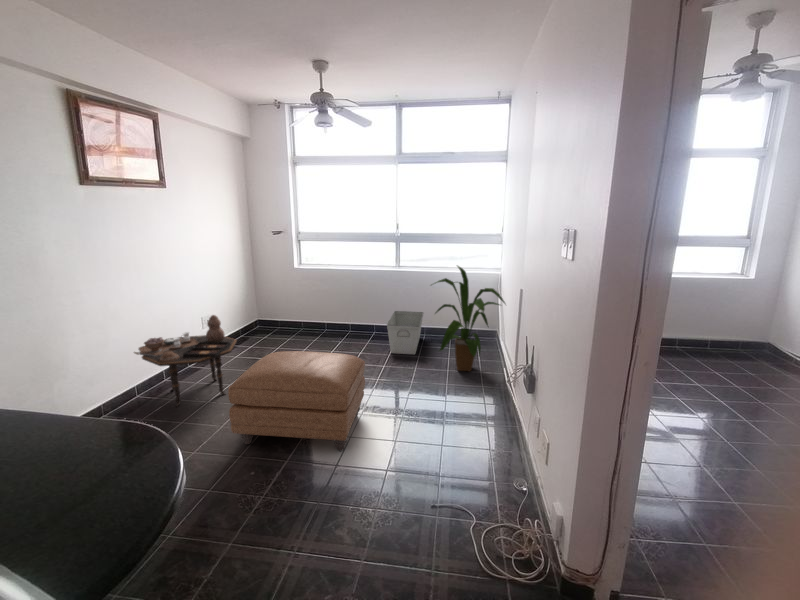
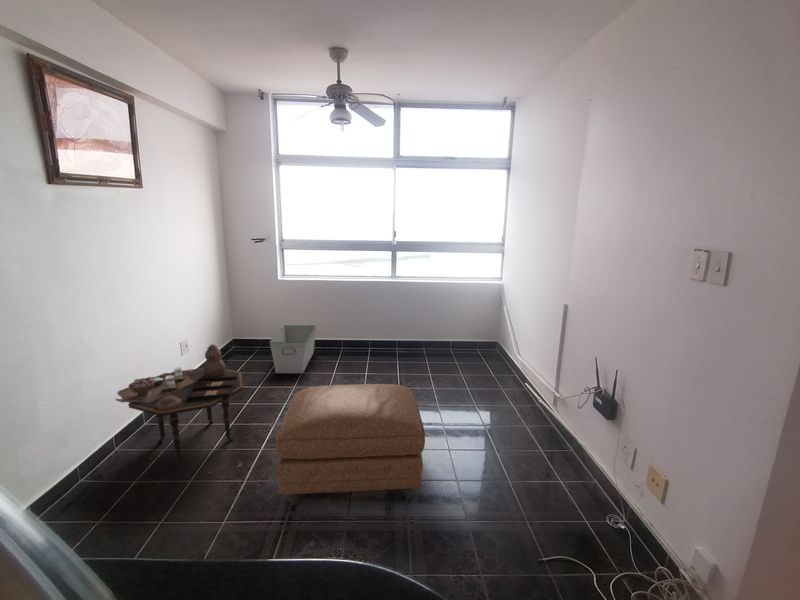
house plant: present [435,266,505,371] -> none [450,277,535,388]
storage bin: present [387,311,424,354] -> present [270,325,316,373]

